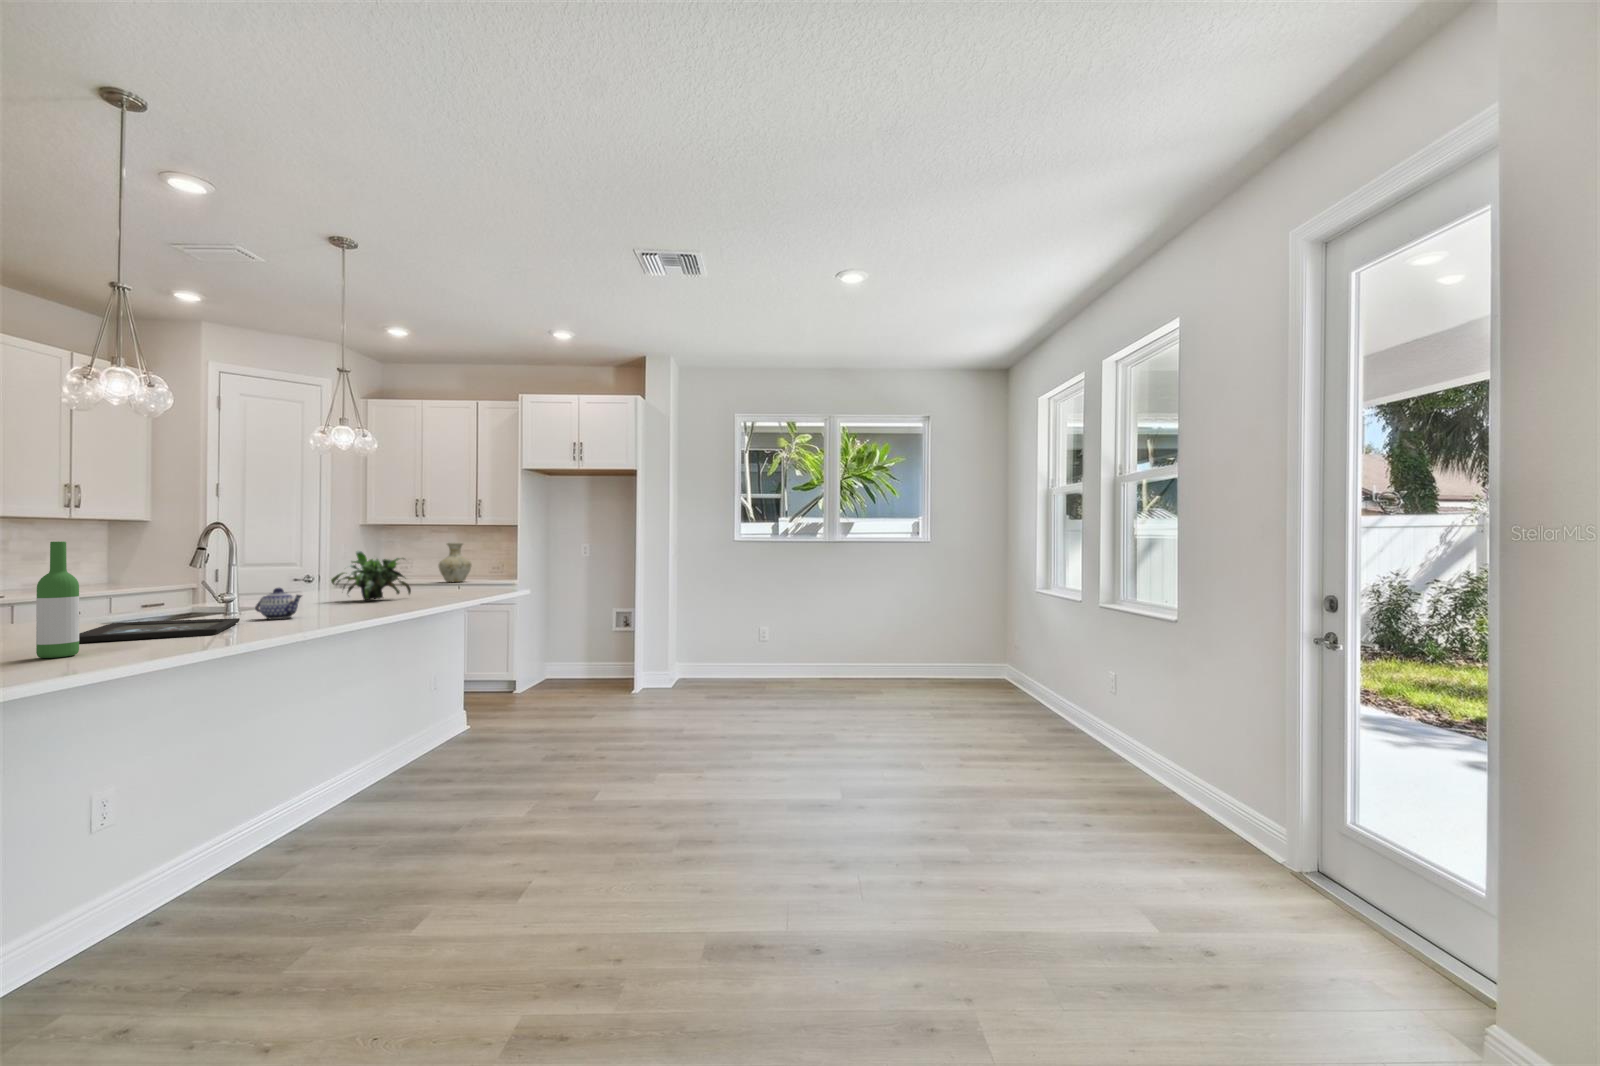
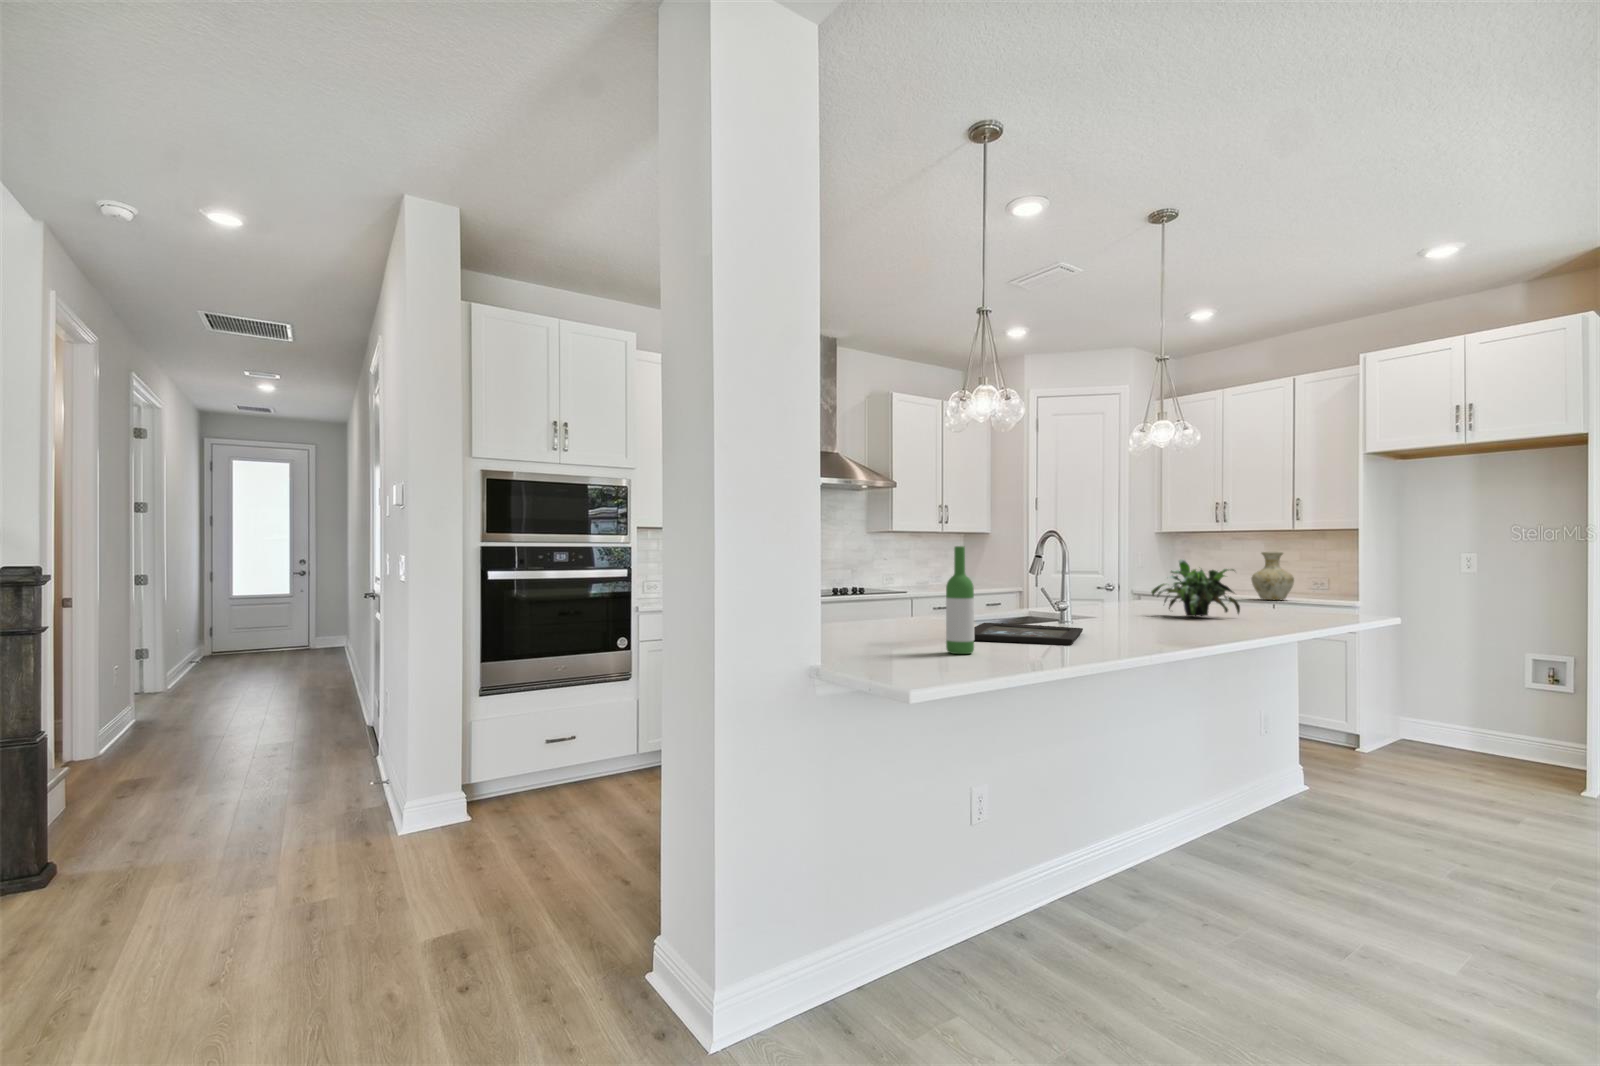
teapot: present [255,588,302,619] -> none [1093,598,1141,632]

